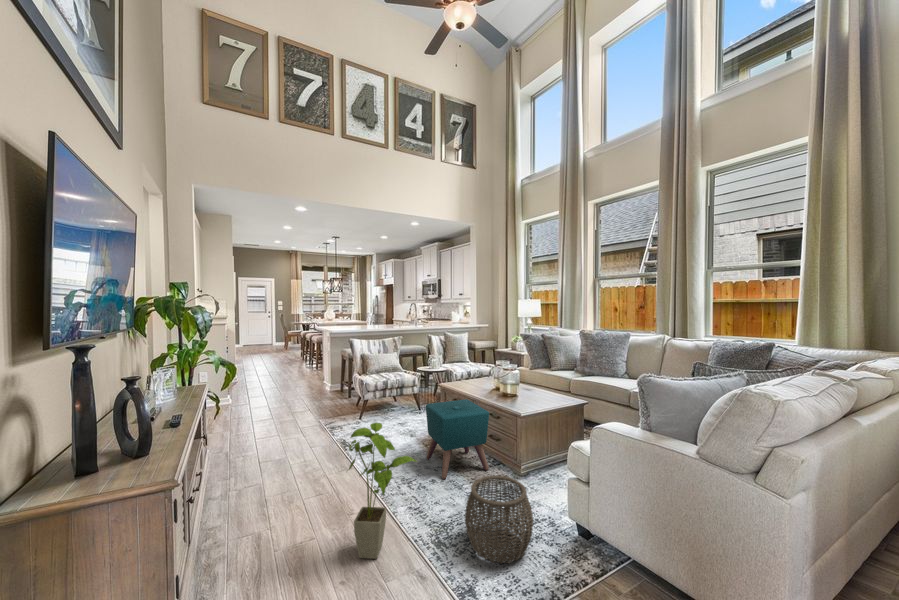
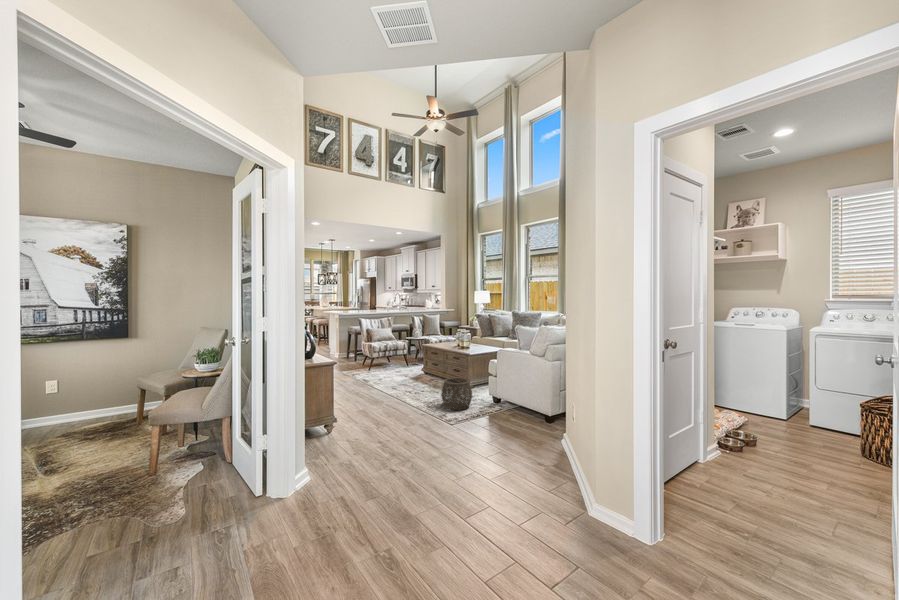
ottoman: present [426,399,489,479] -> none [417,350,453,390]
house plant: present [349,423,417,559] -> none [387,350,419,411]

